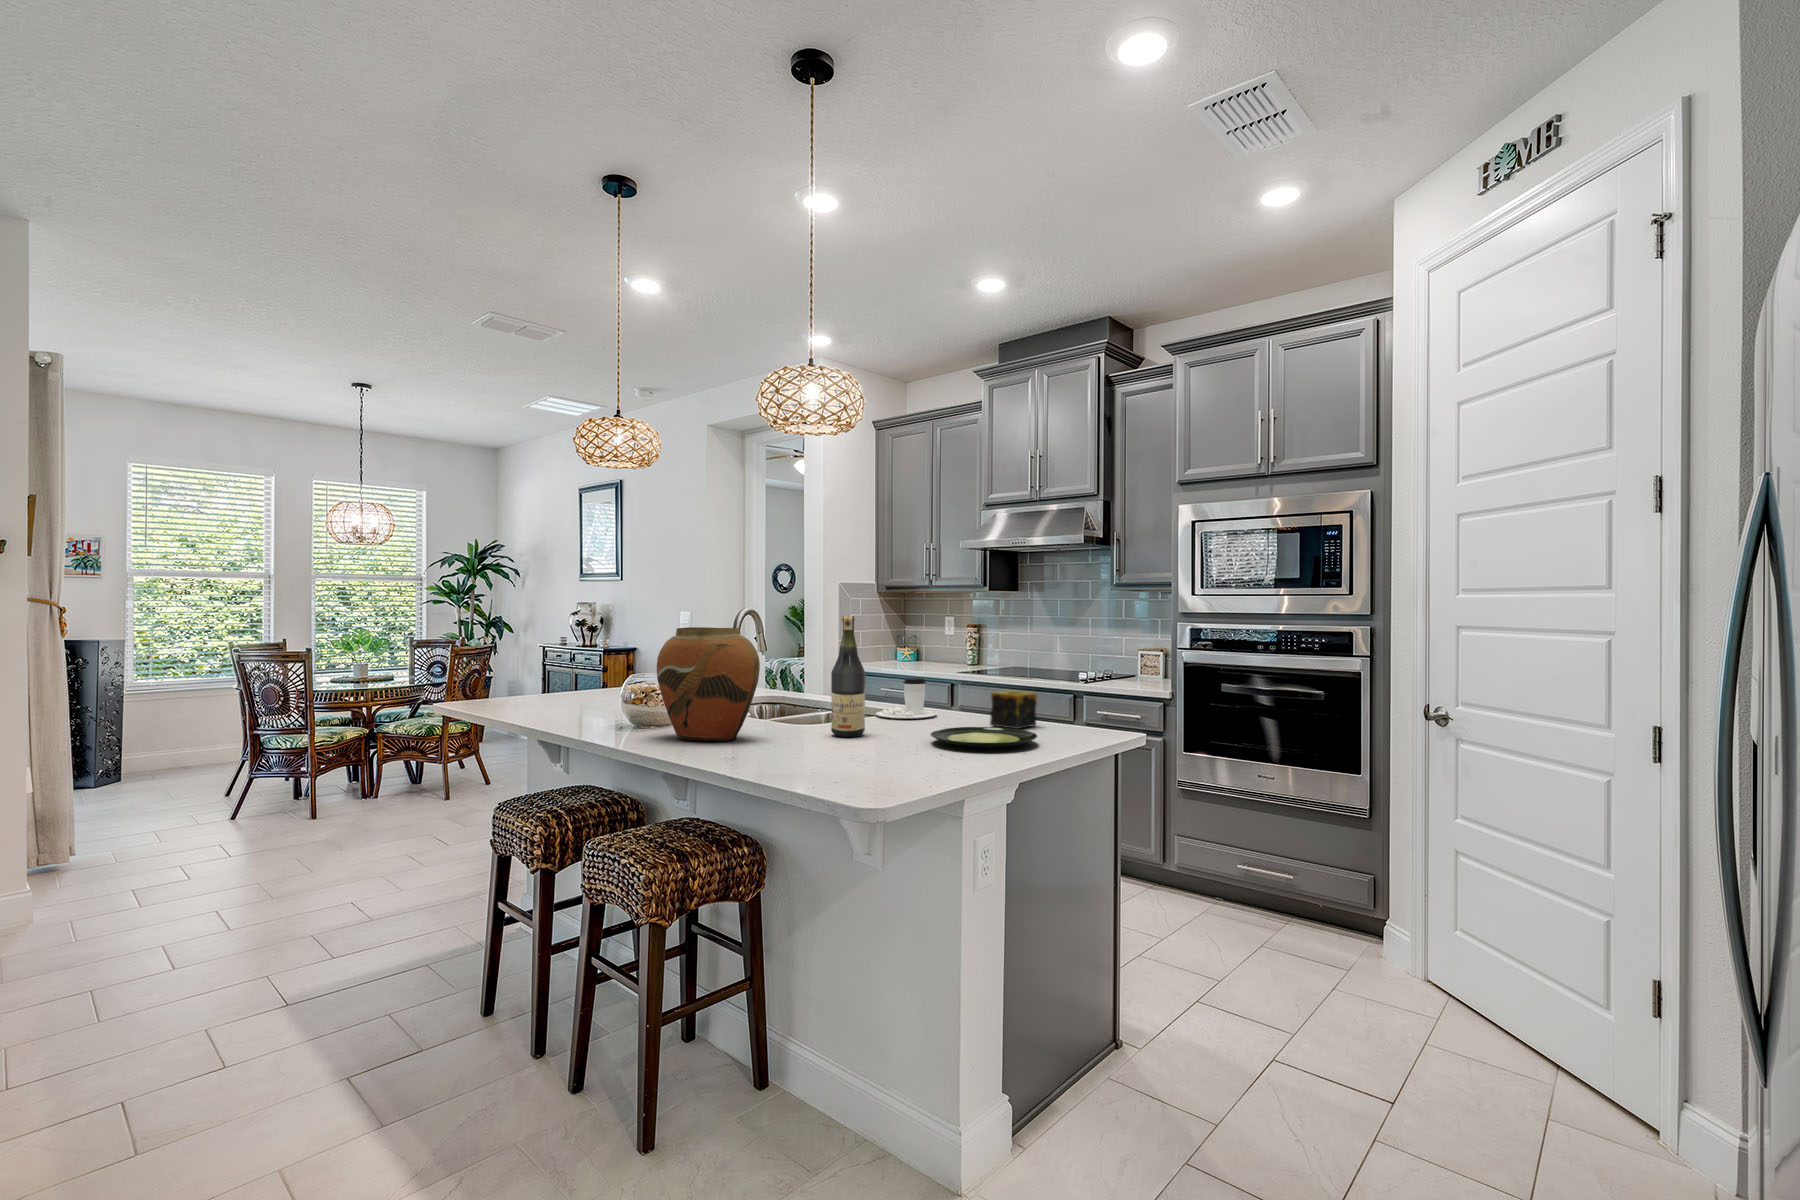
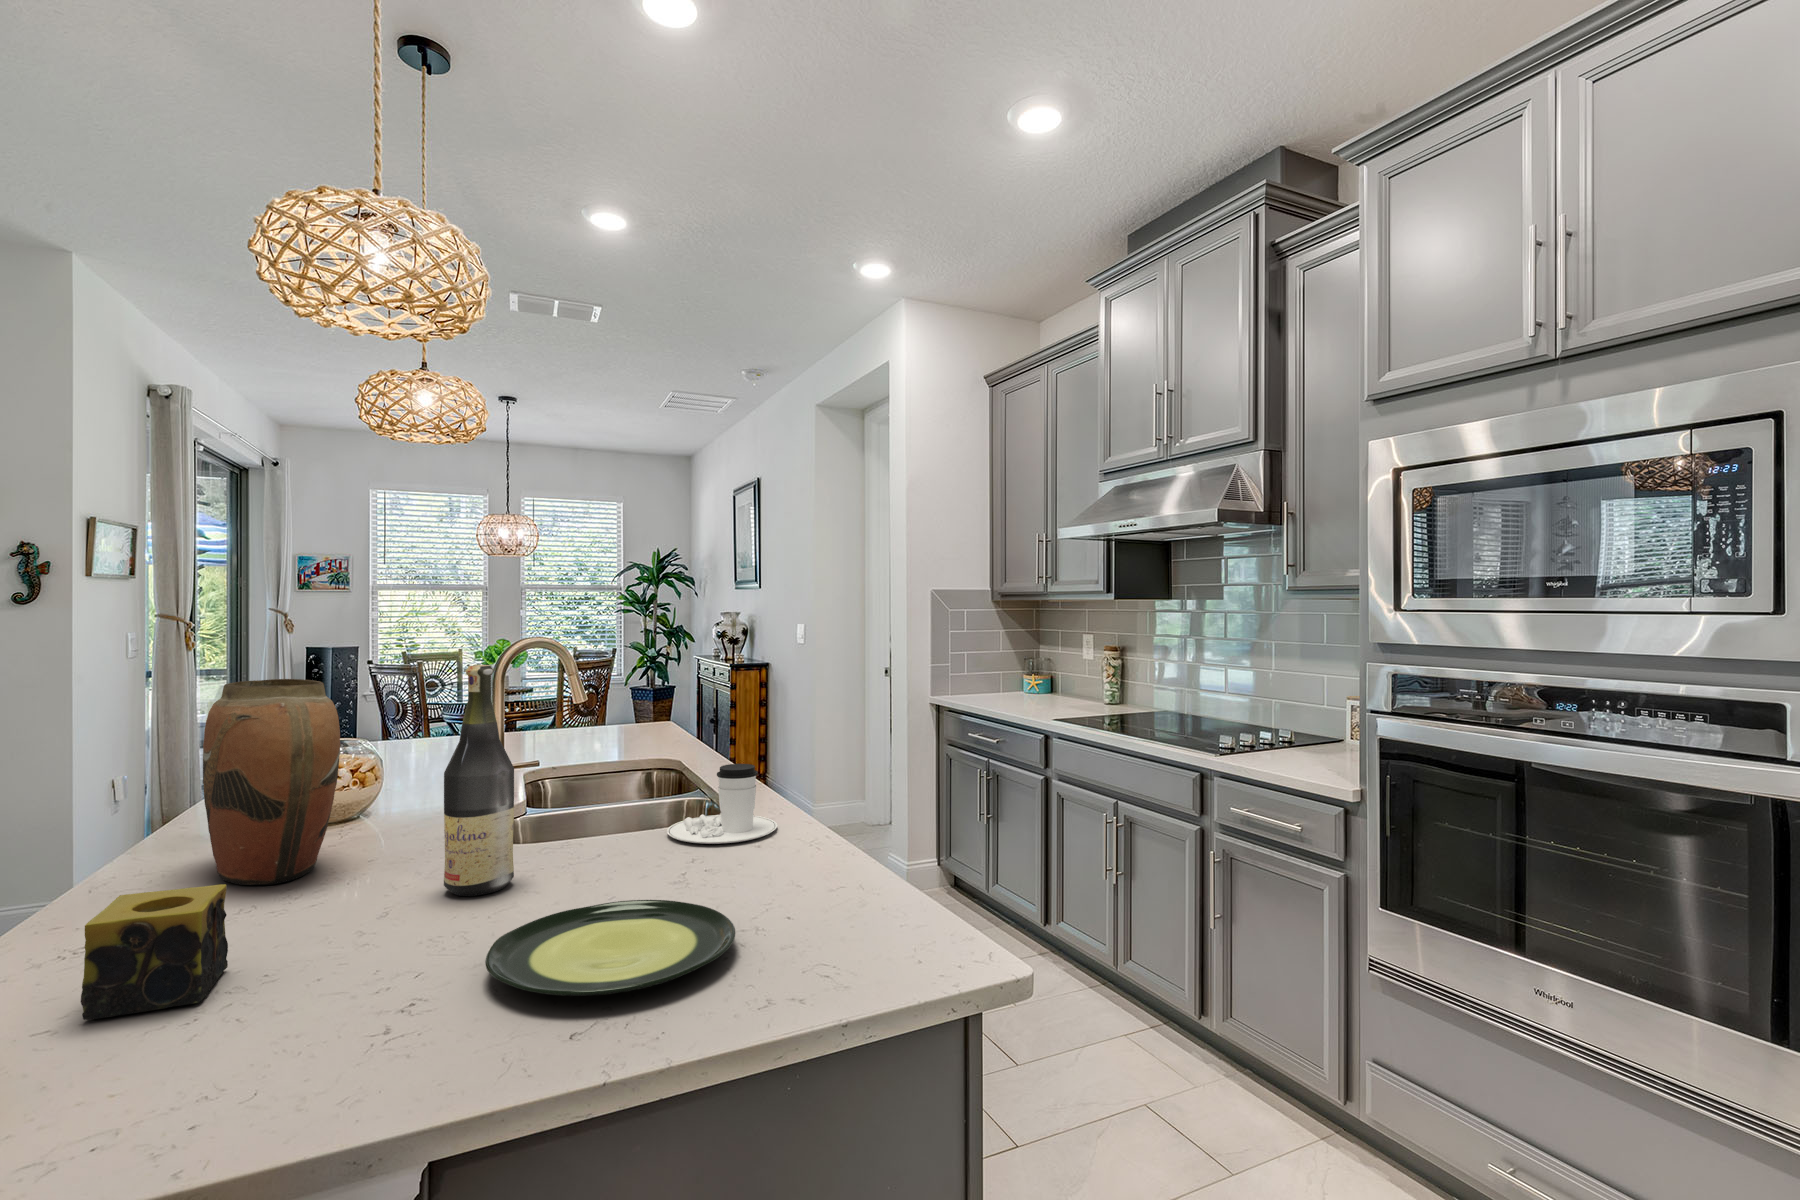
candle: present [990,691,1037,729] -> present [81,884,228,1020]

